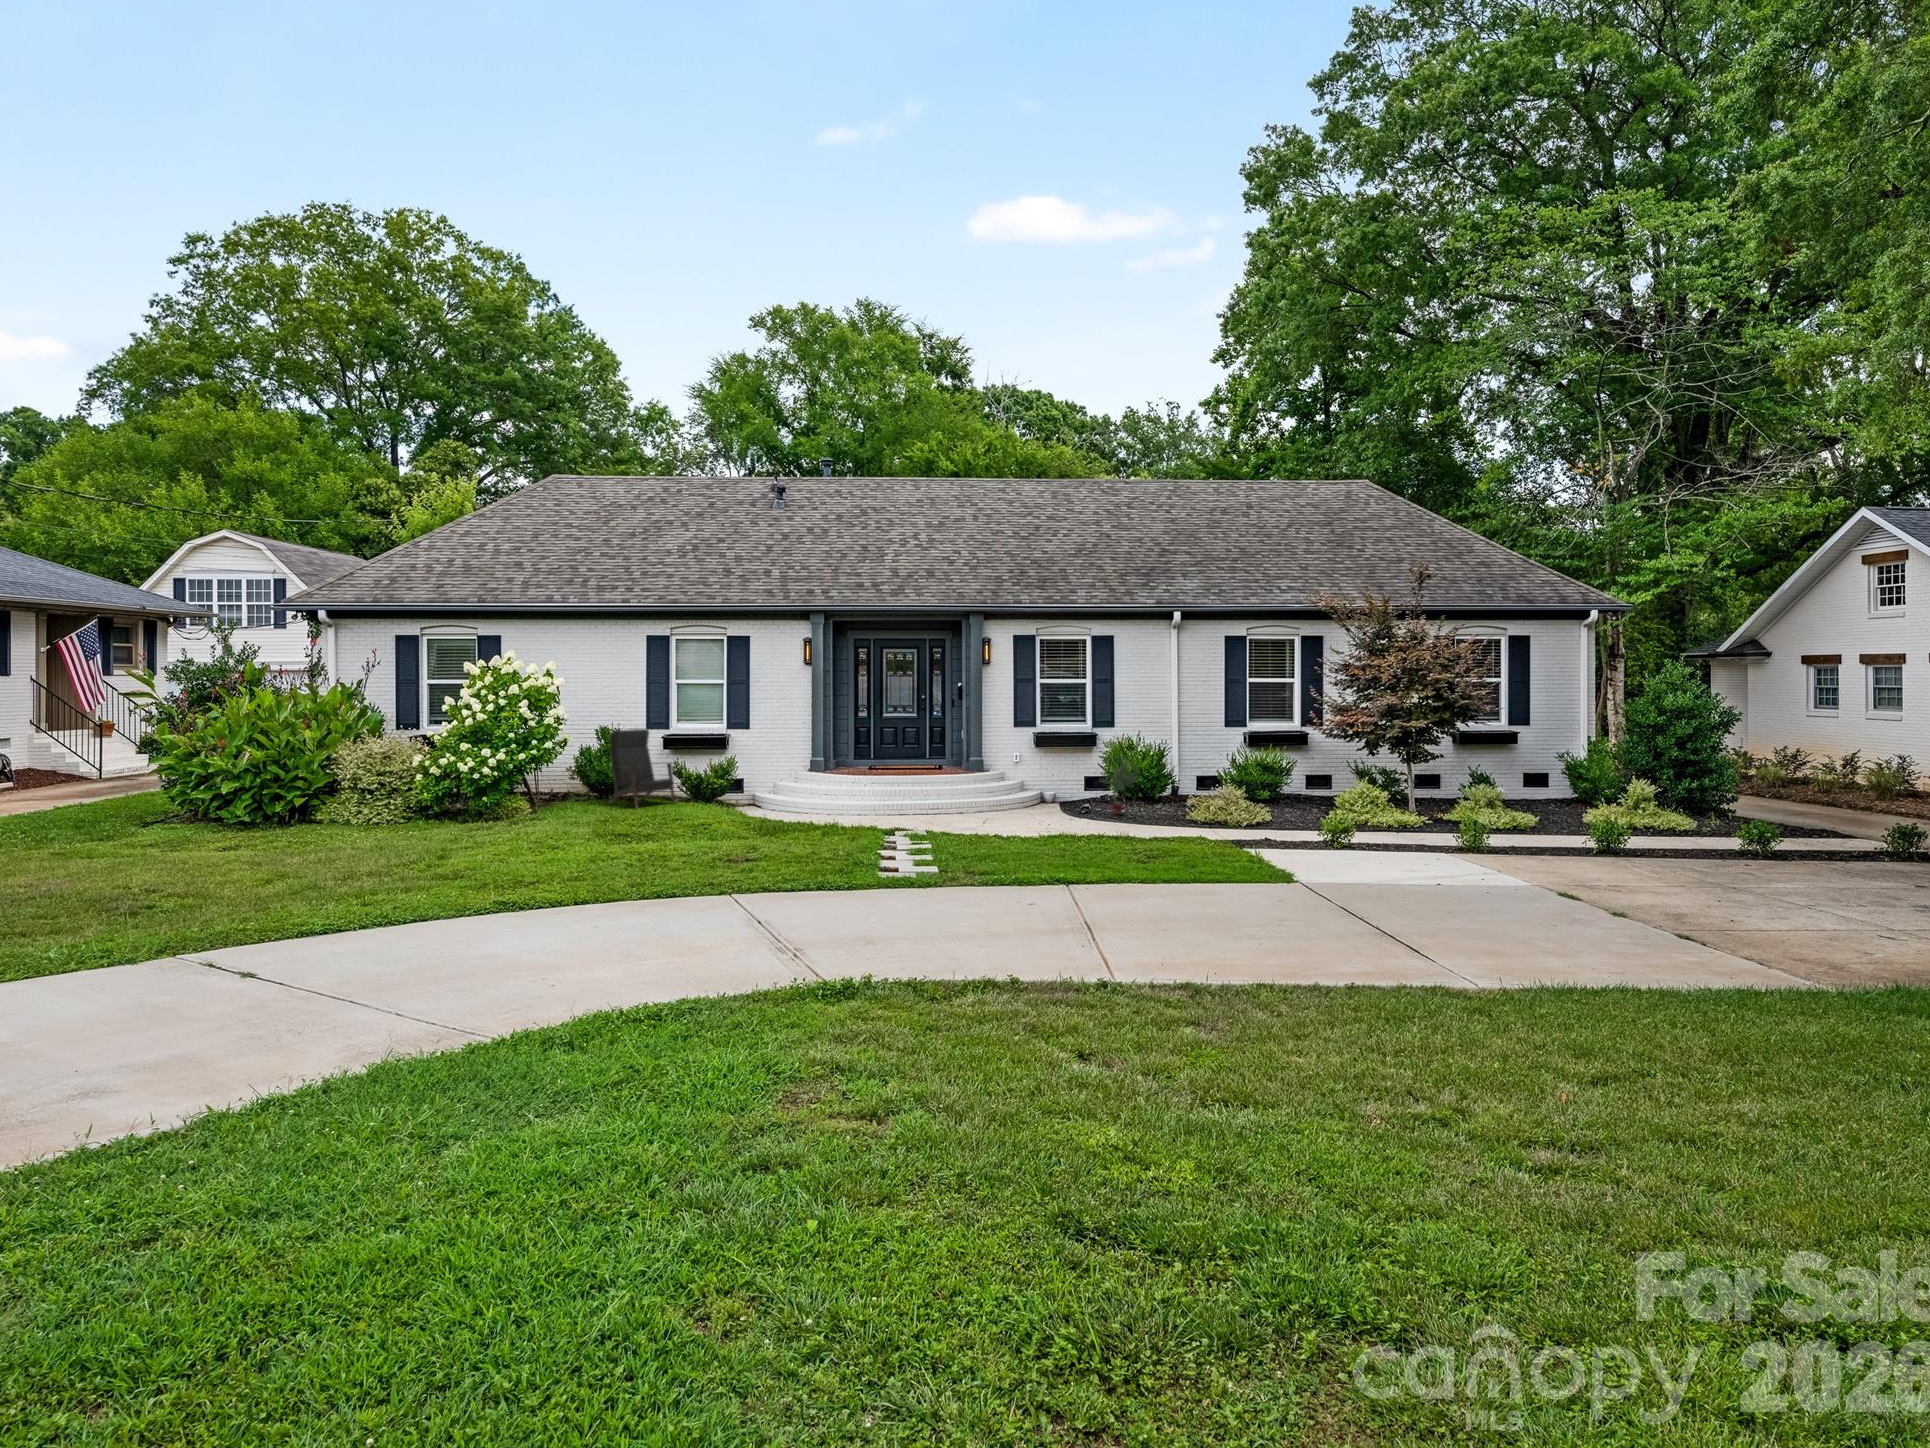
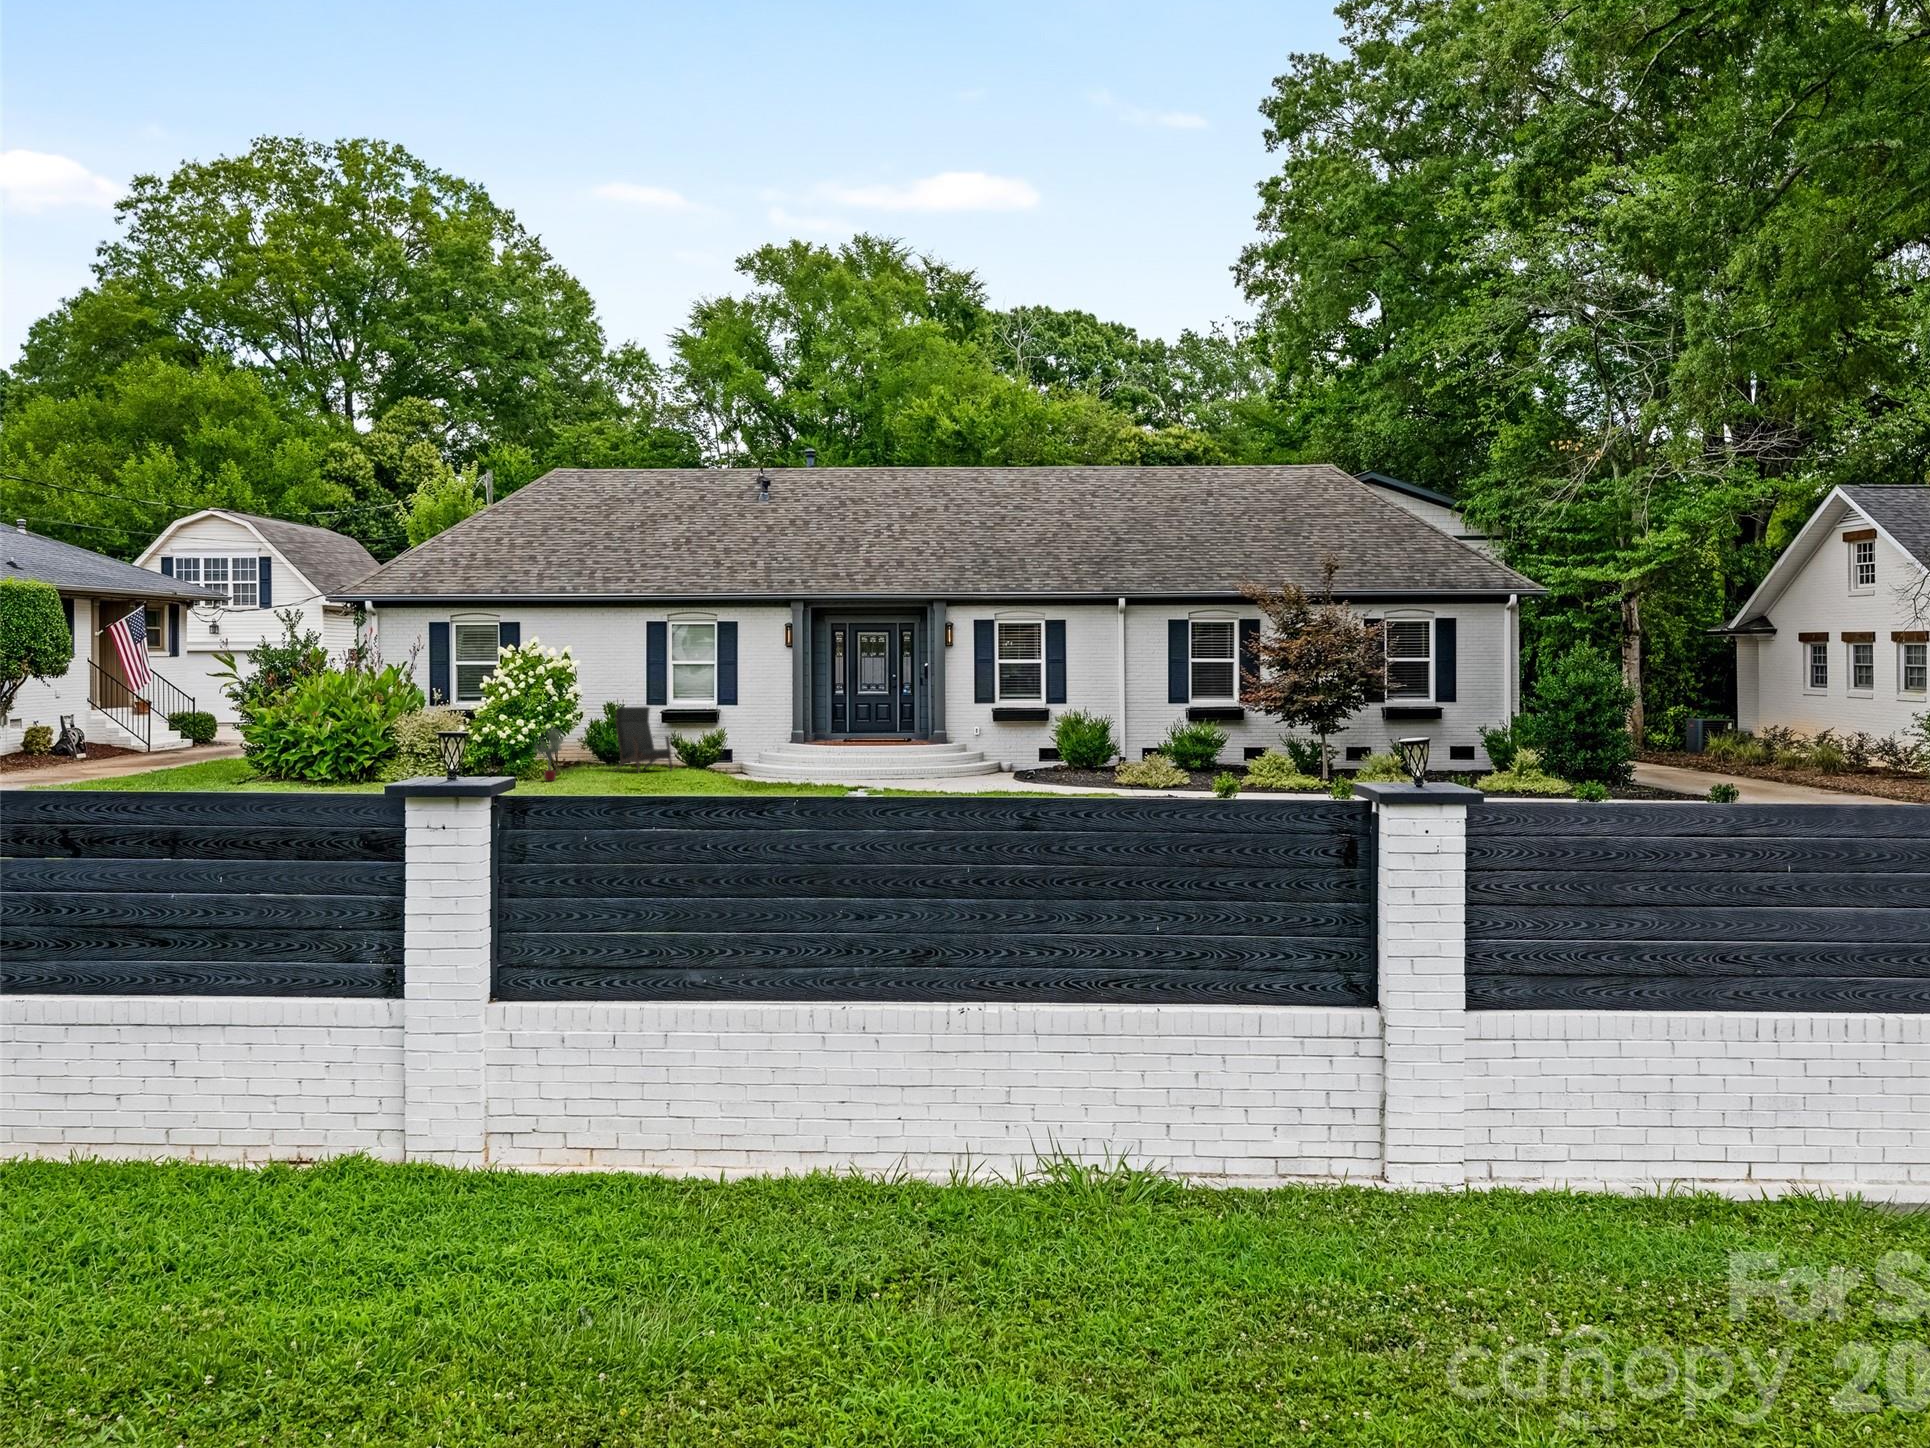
potted tree: present [1100,758,1138,815] -> present [533,723,563,781]

